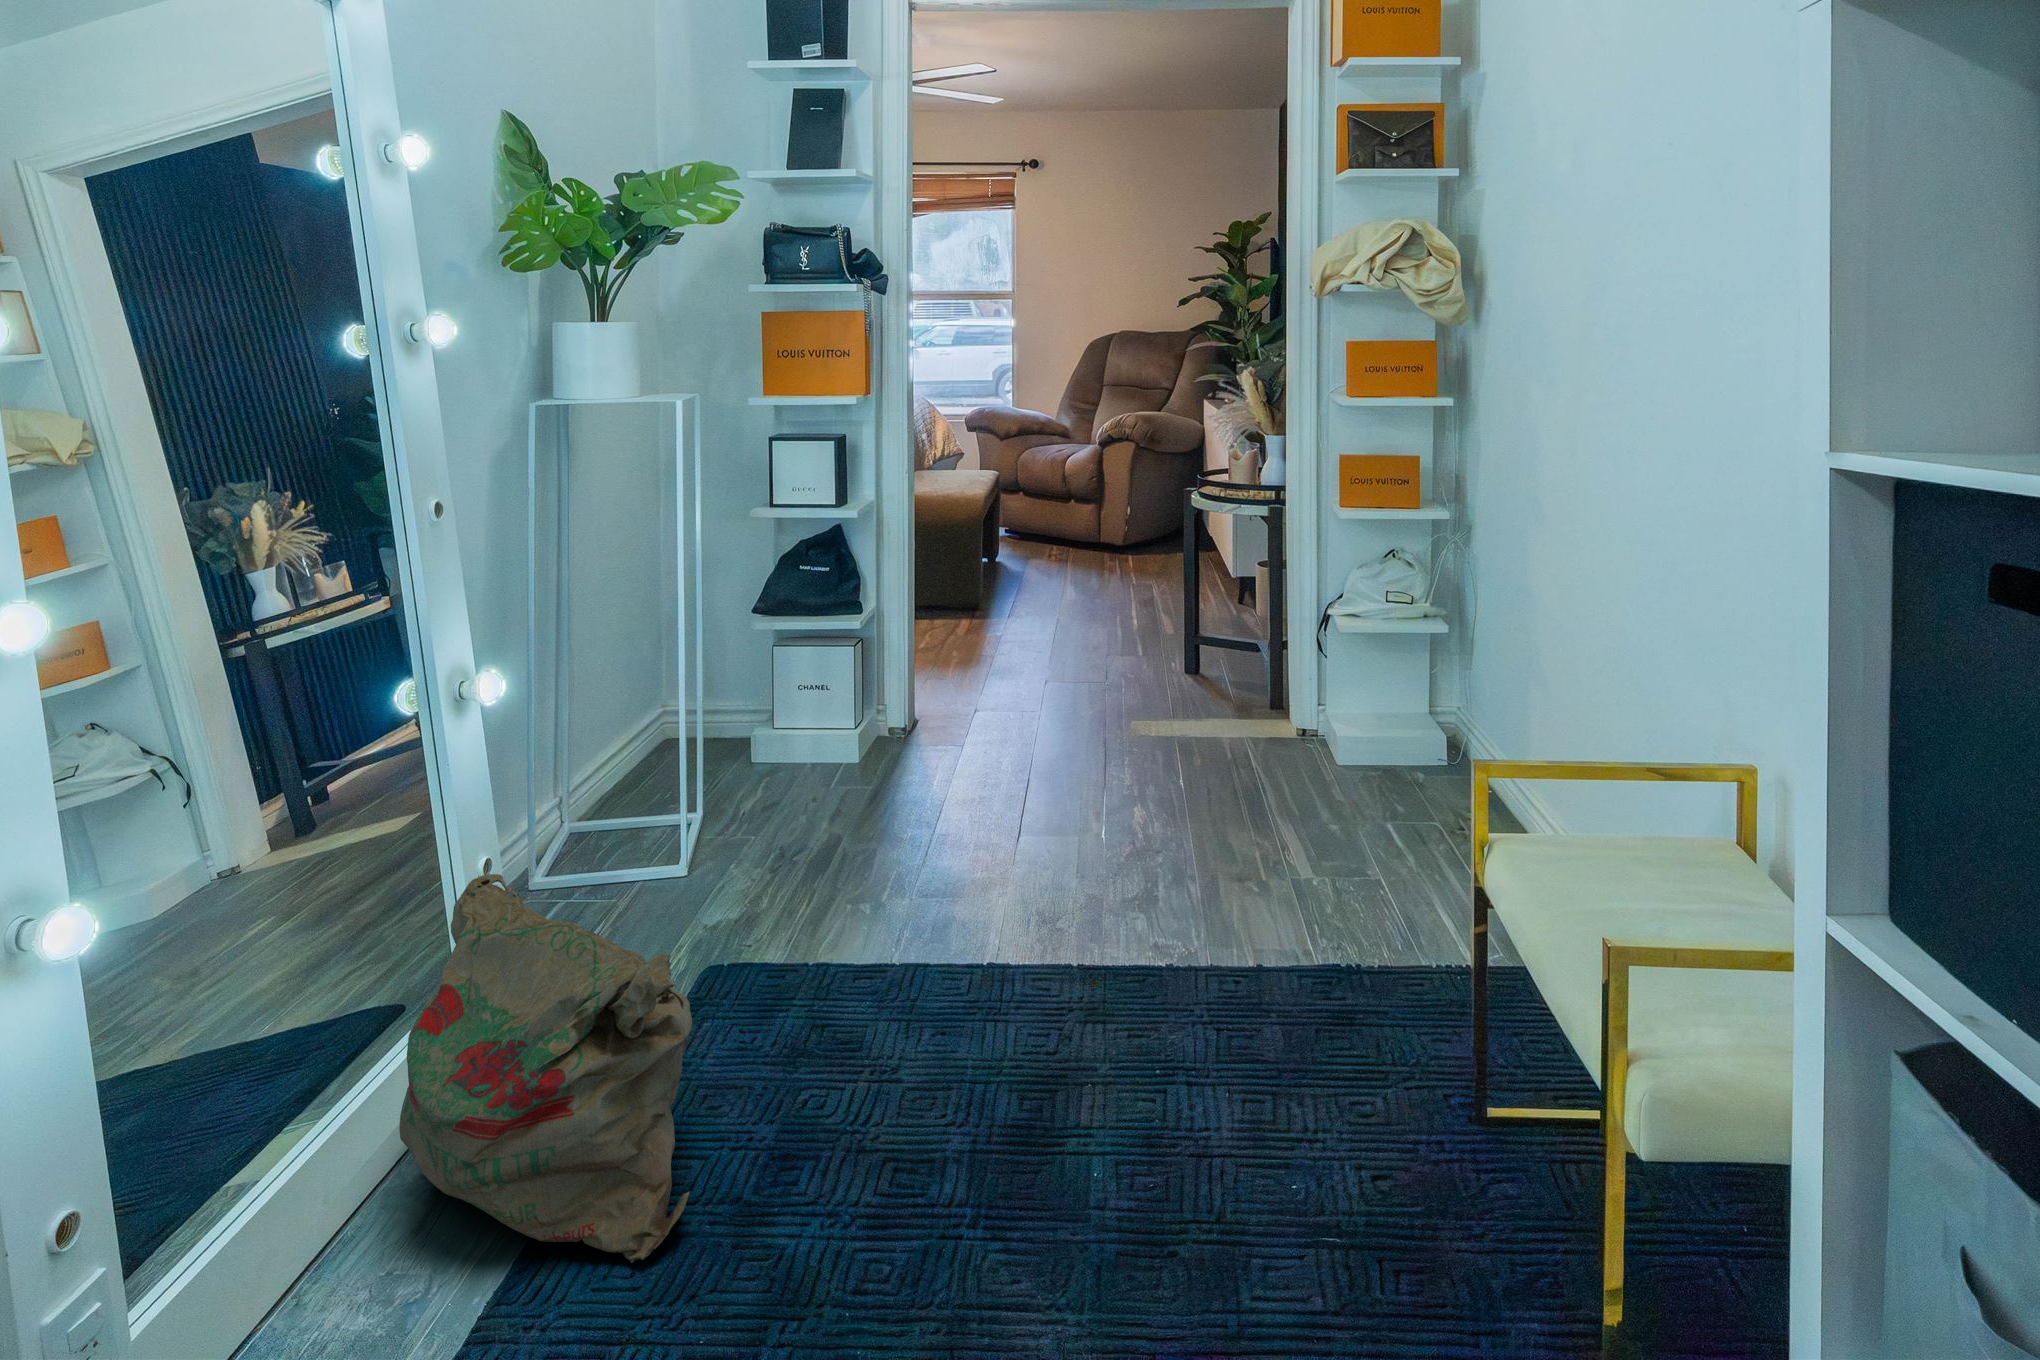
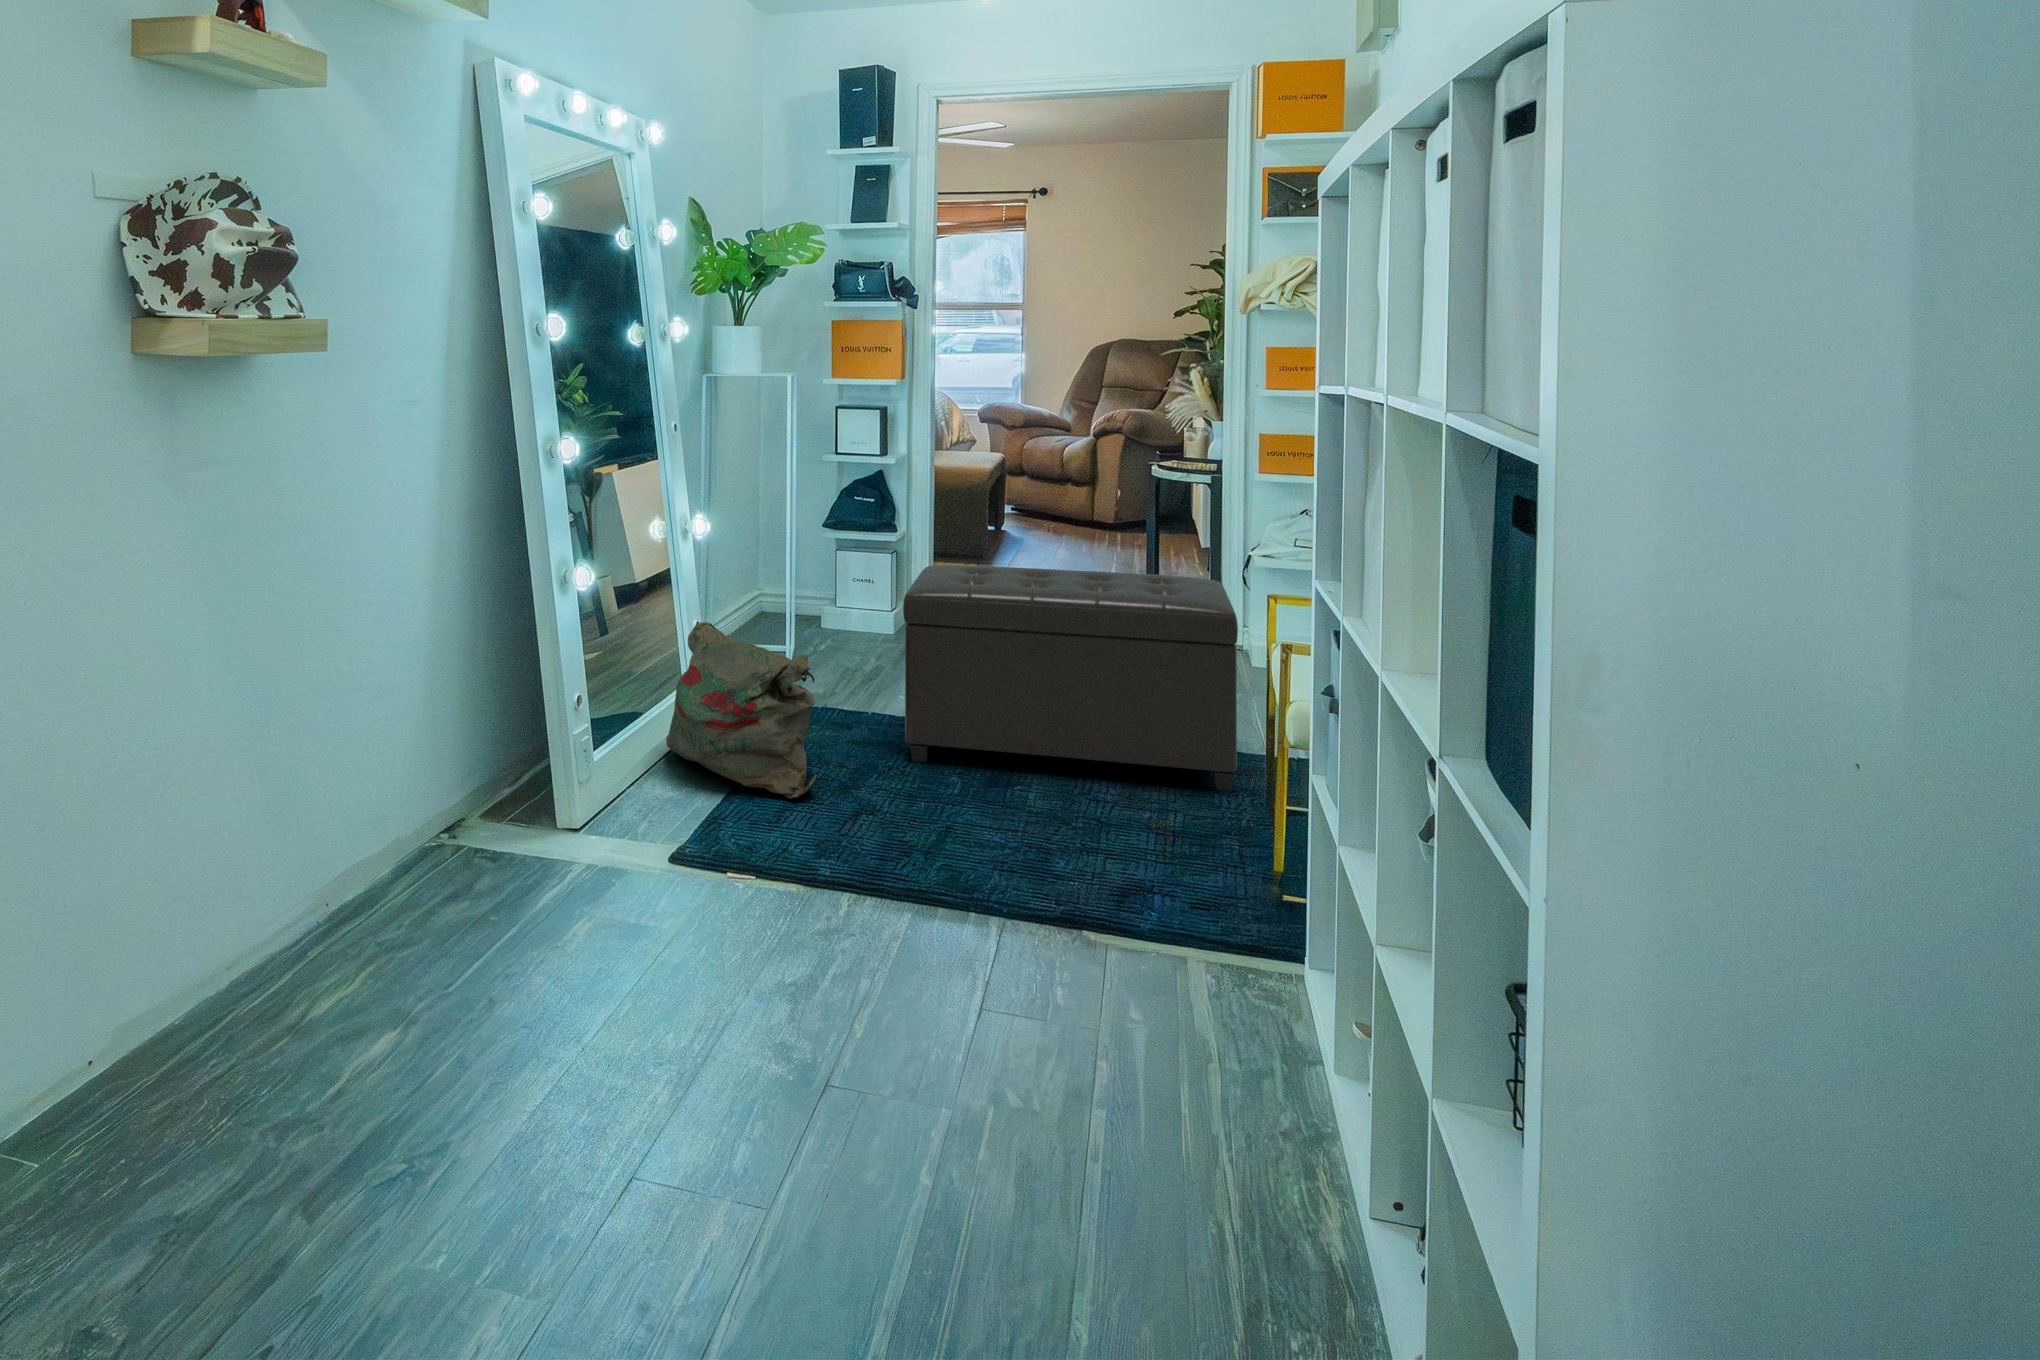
ottoman: none [858,697,1401,1078] -> present [903,565,1238,792]

